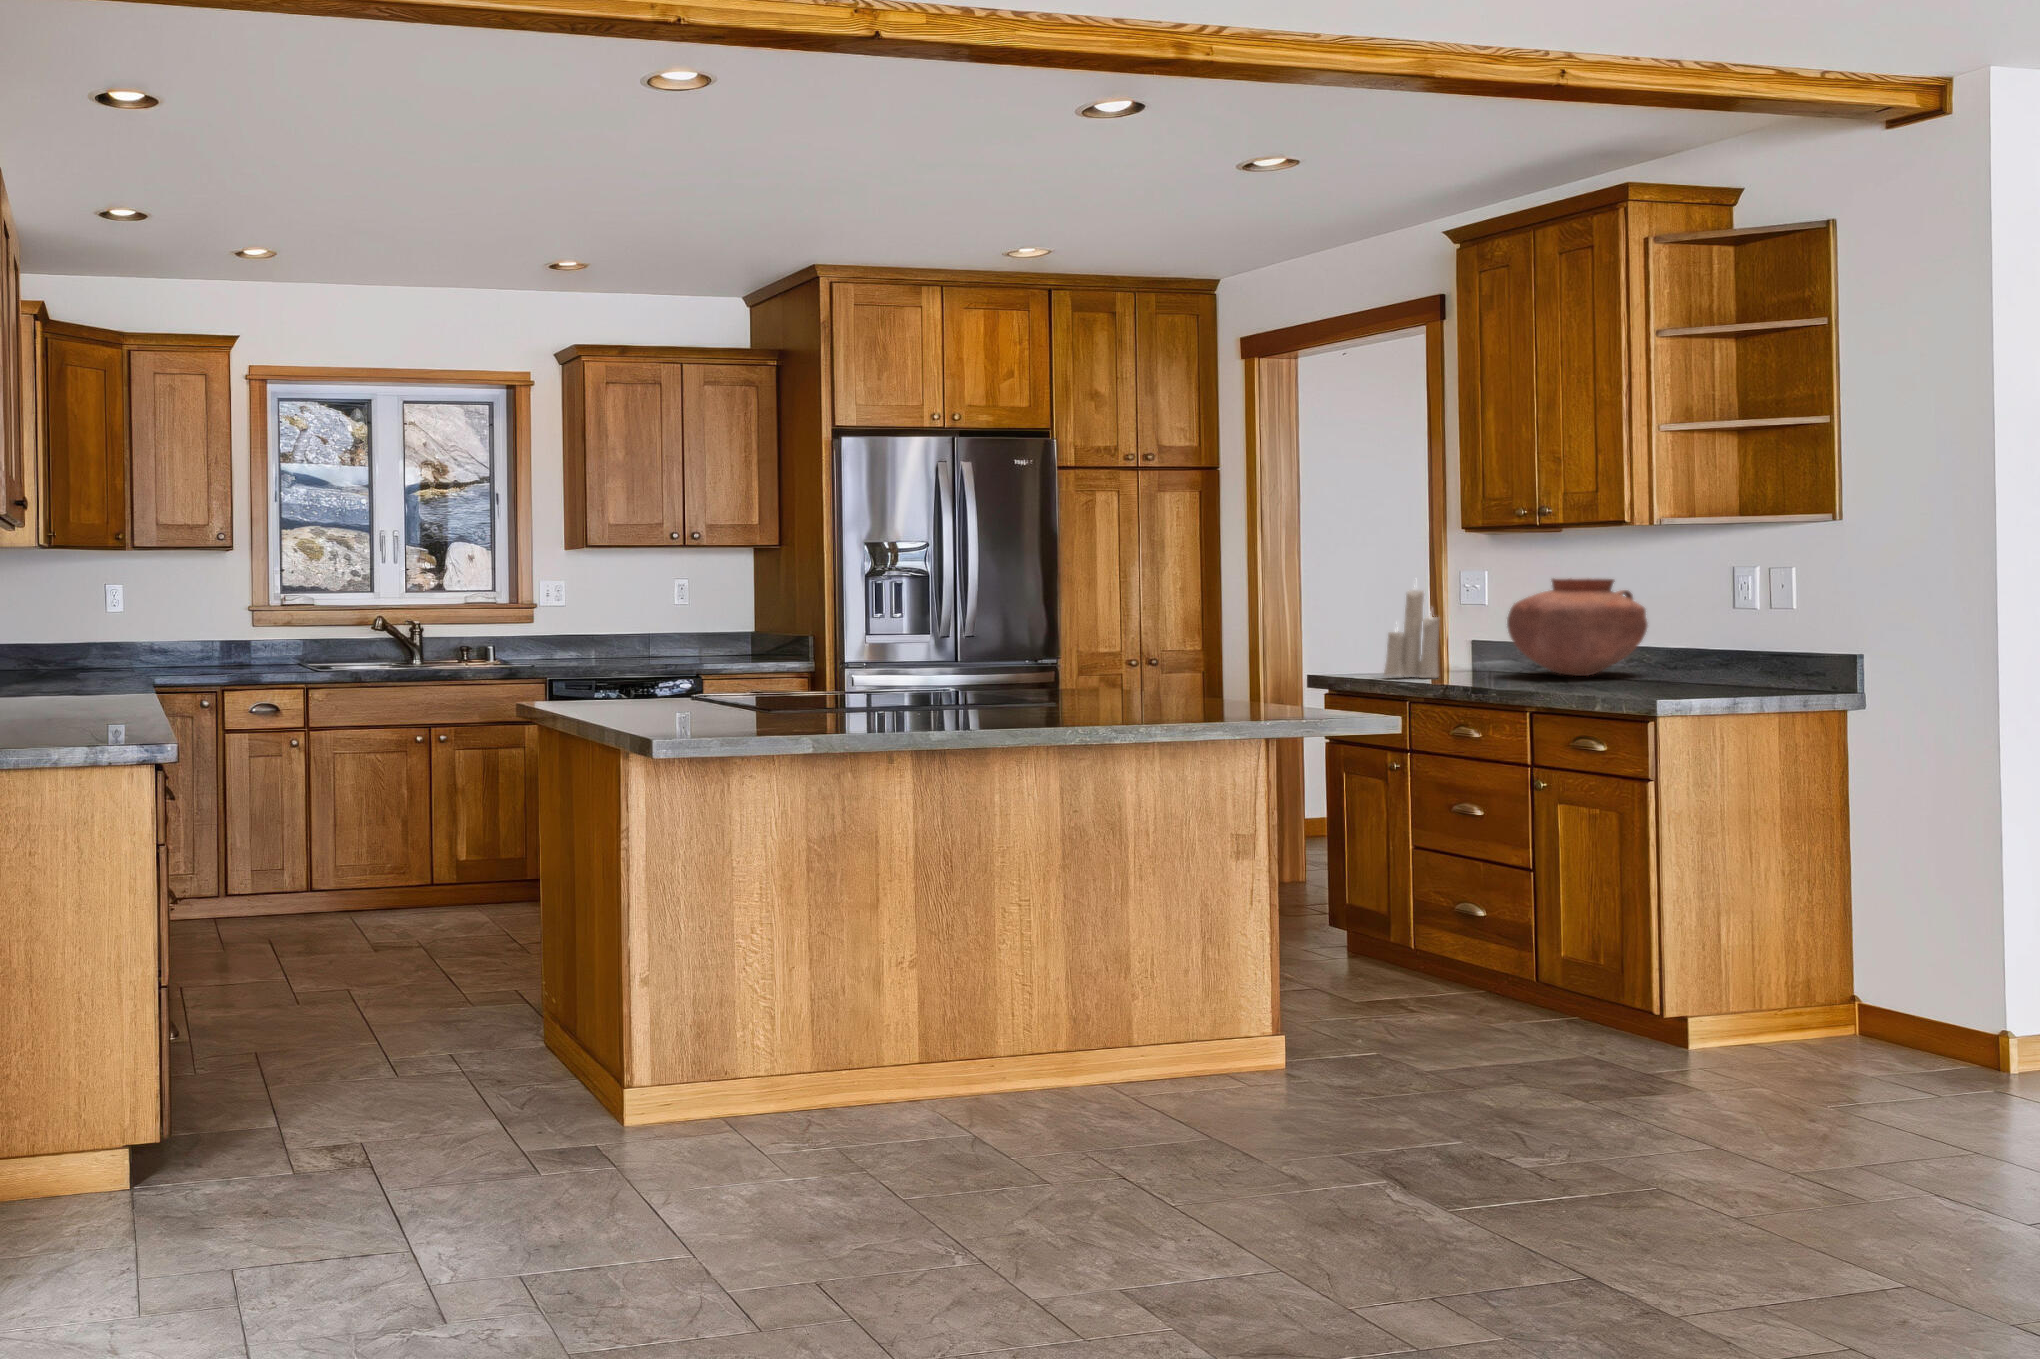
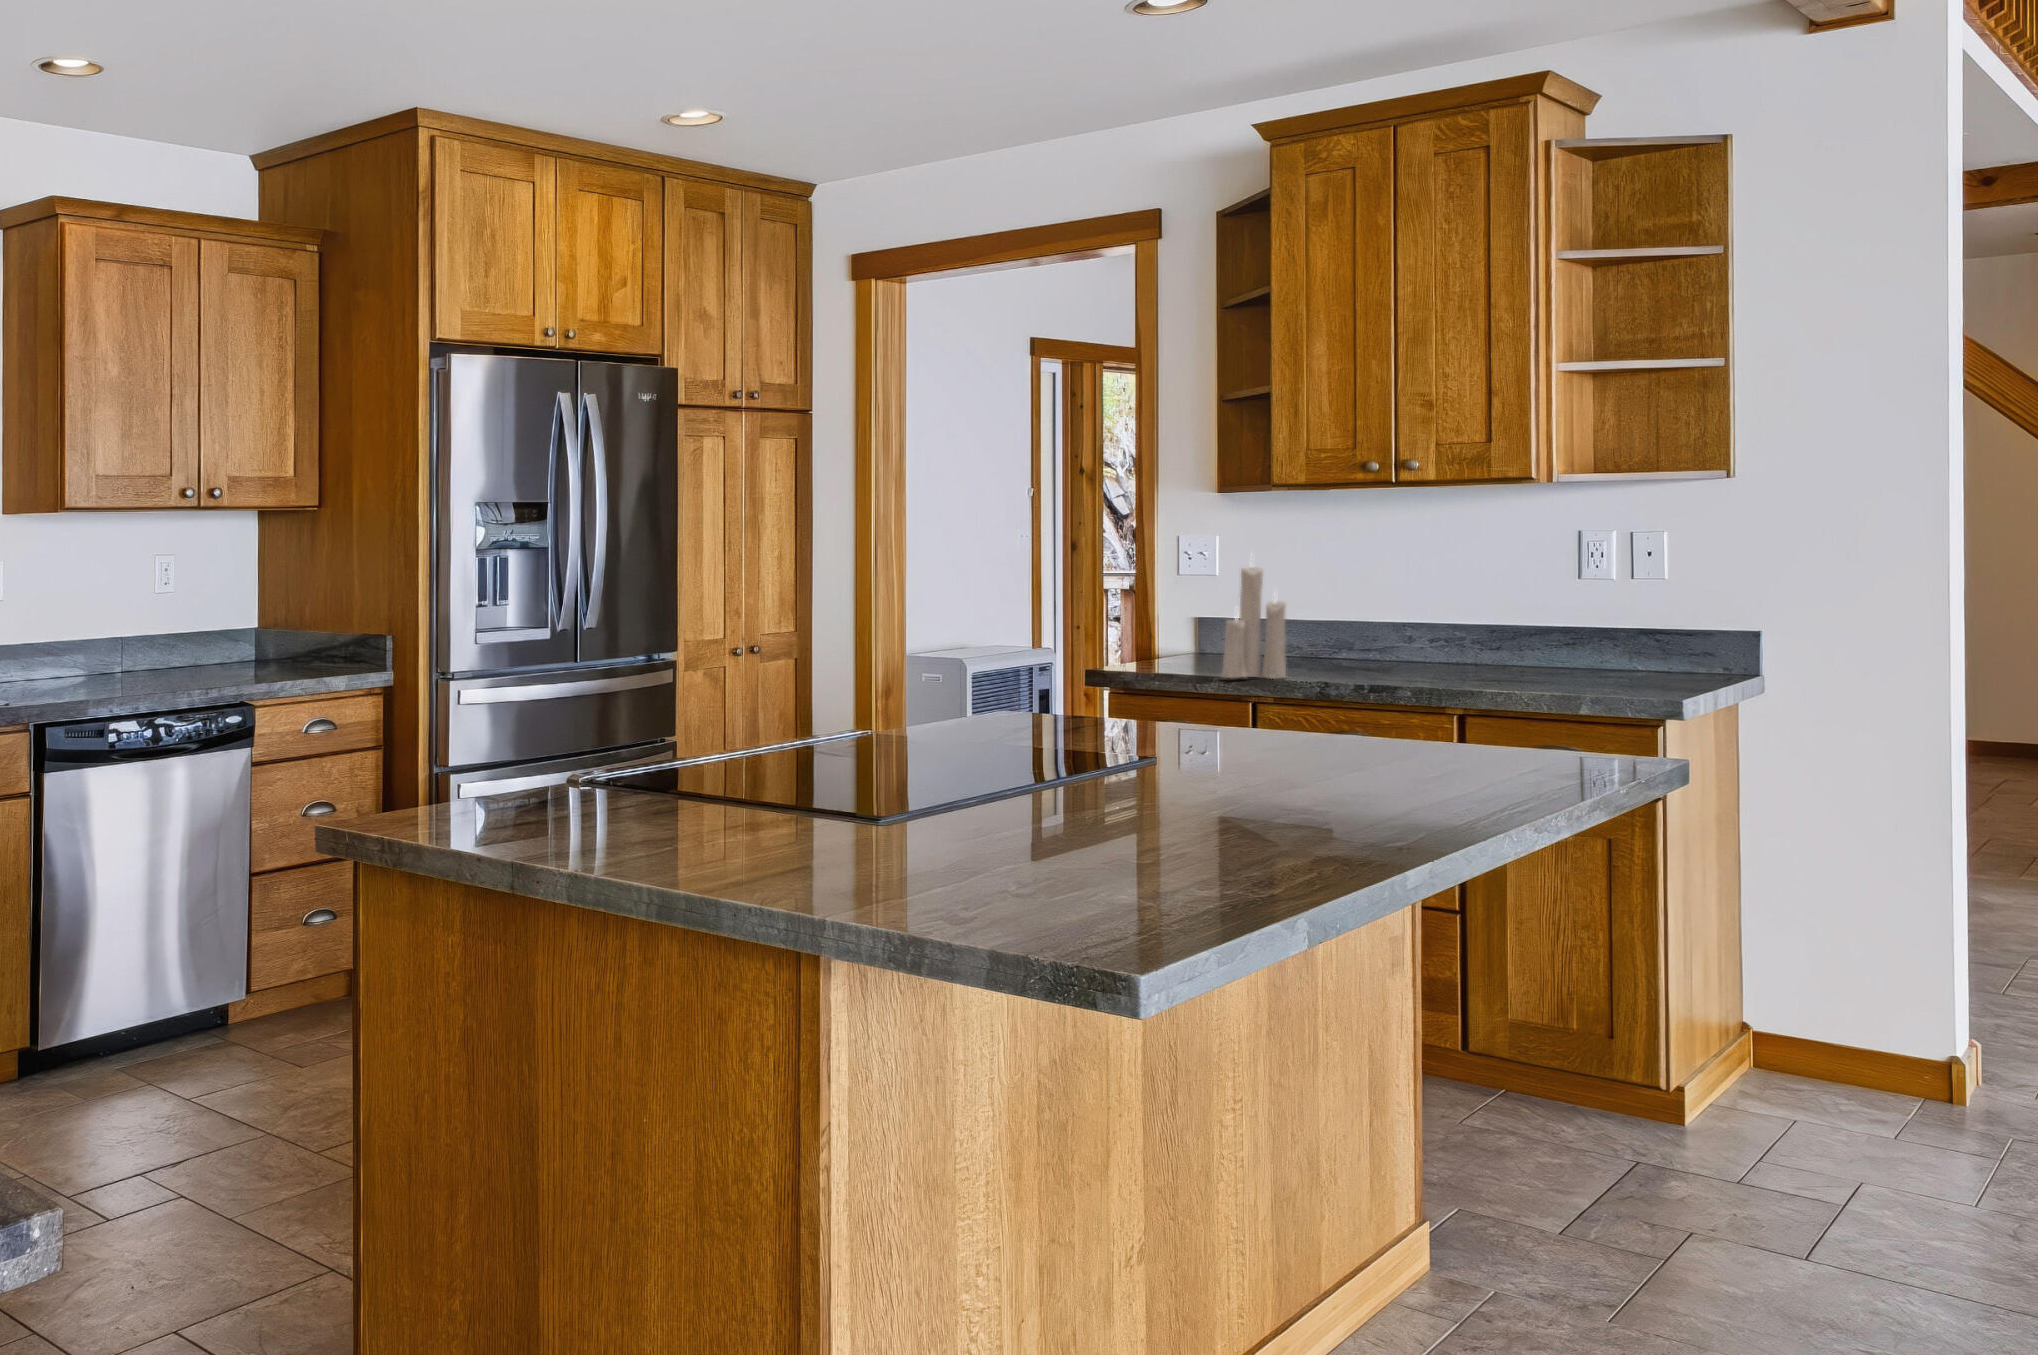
vase: present [1507,578,1647,676] -> none [1356,551,1517,670]

